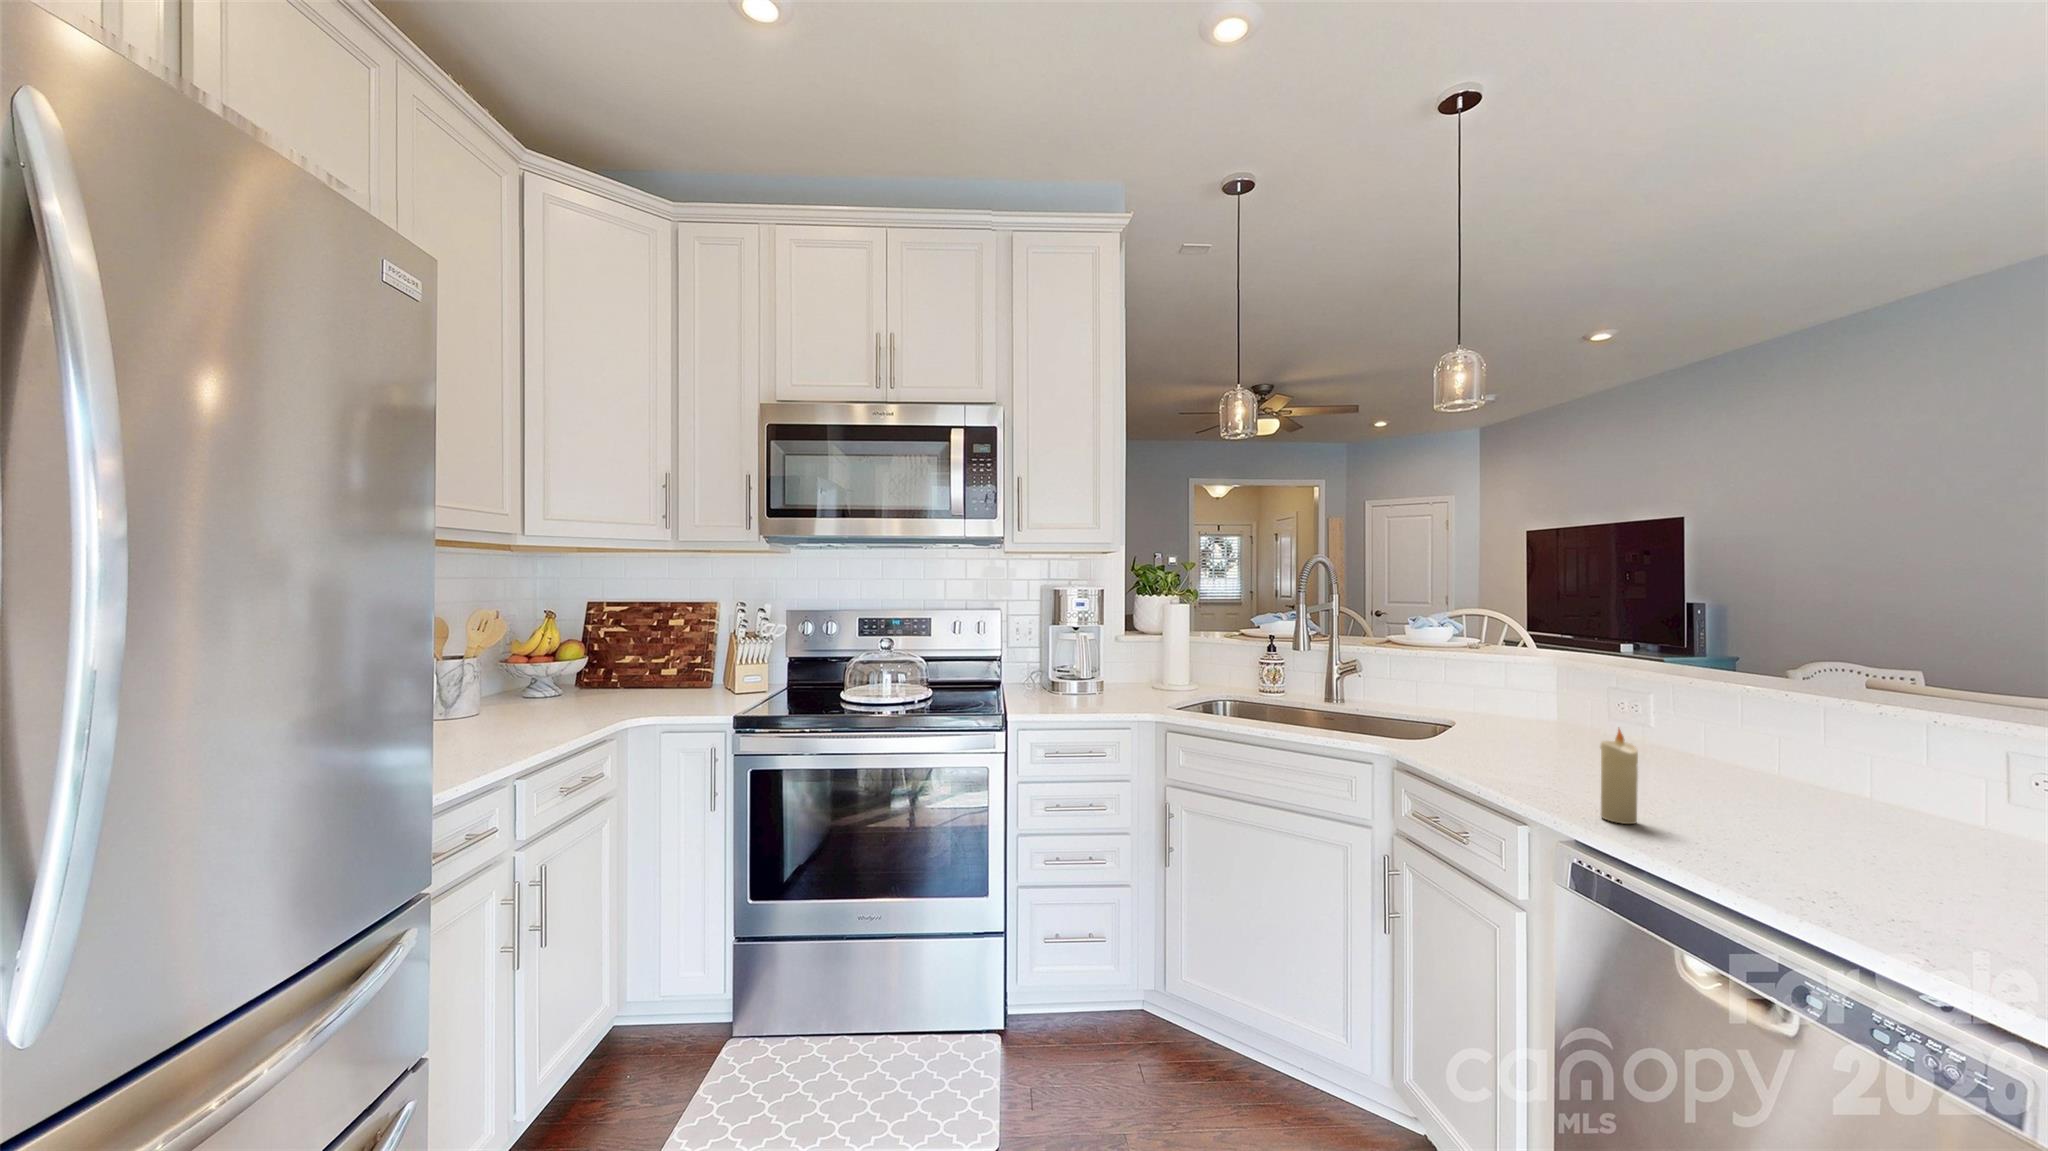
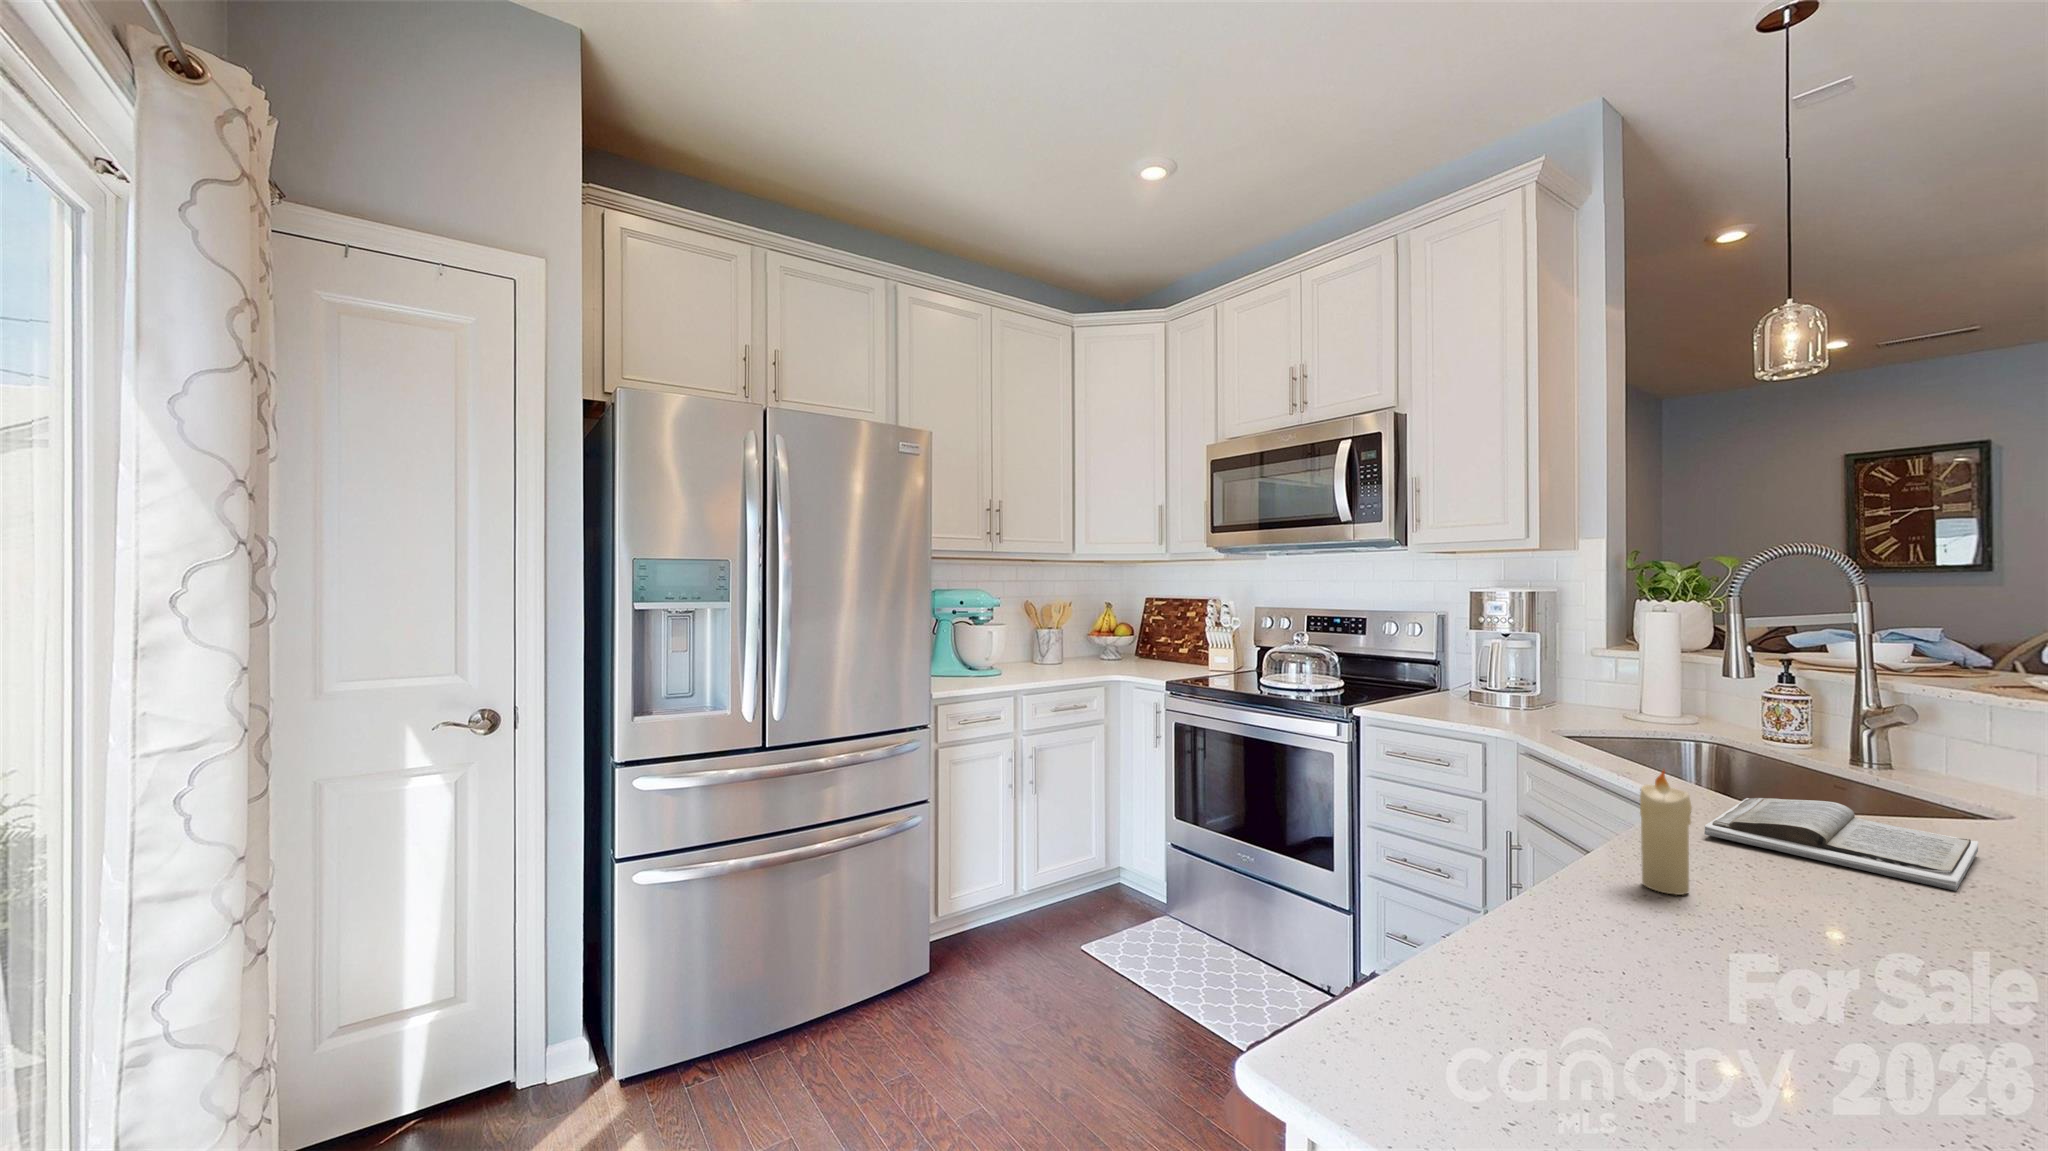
book: none [1425,730,1604,773] -> present [1705,798,1978,891]

